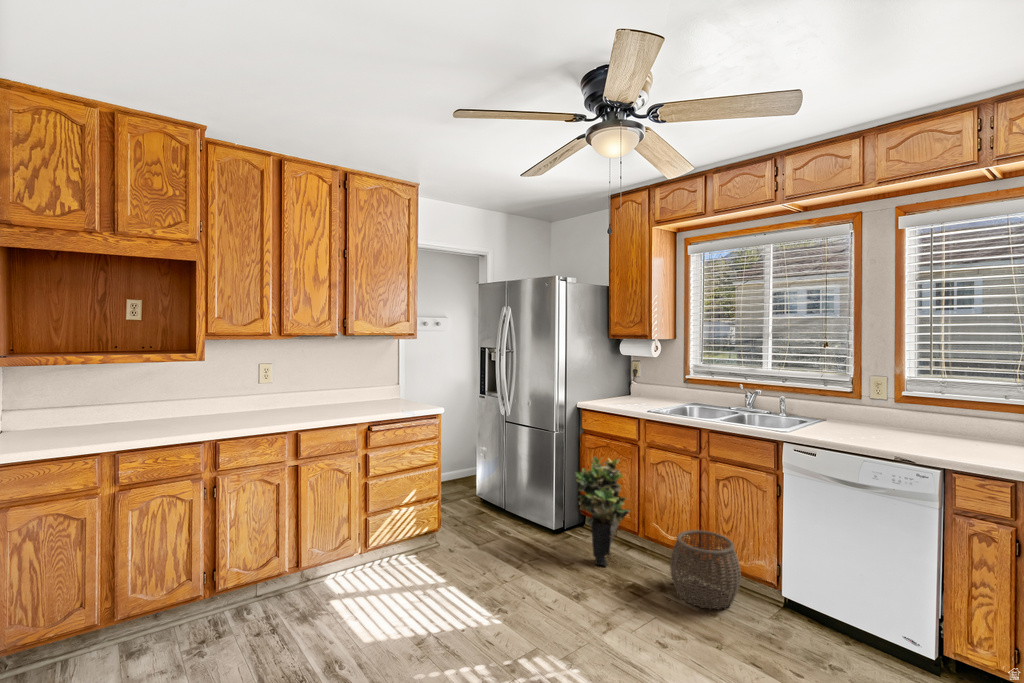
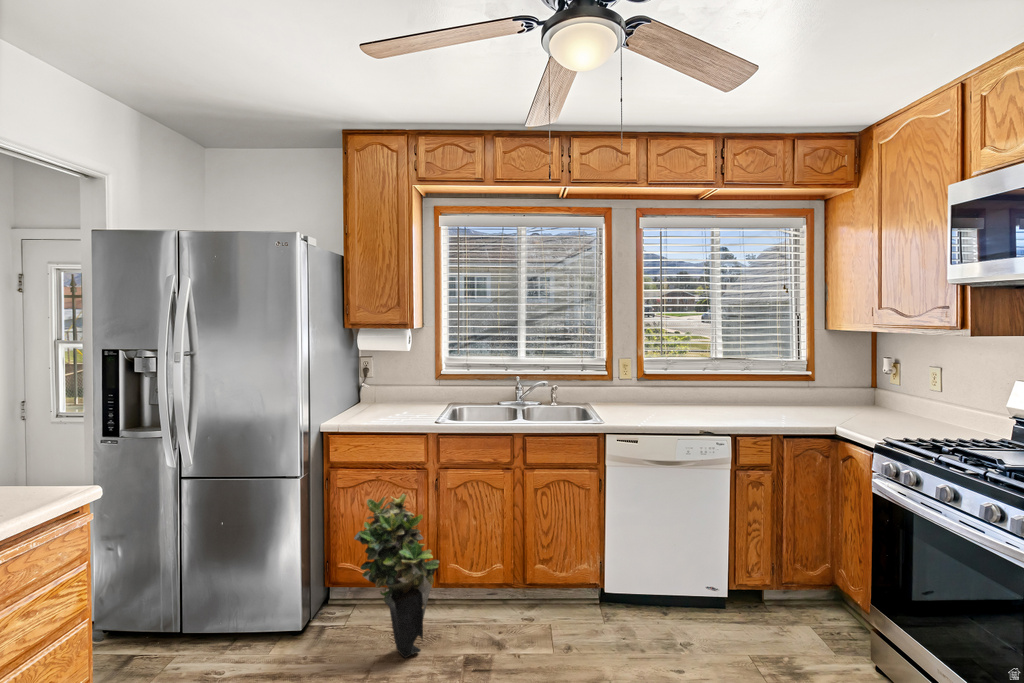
woven basket: present [670,530,741,609] -> none [509,552,588,652]

